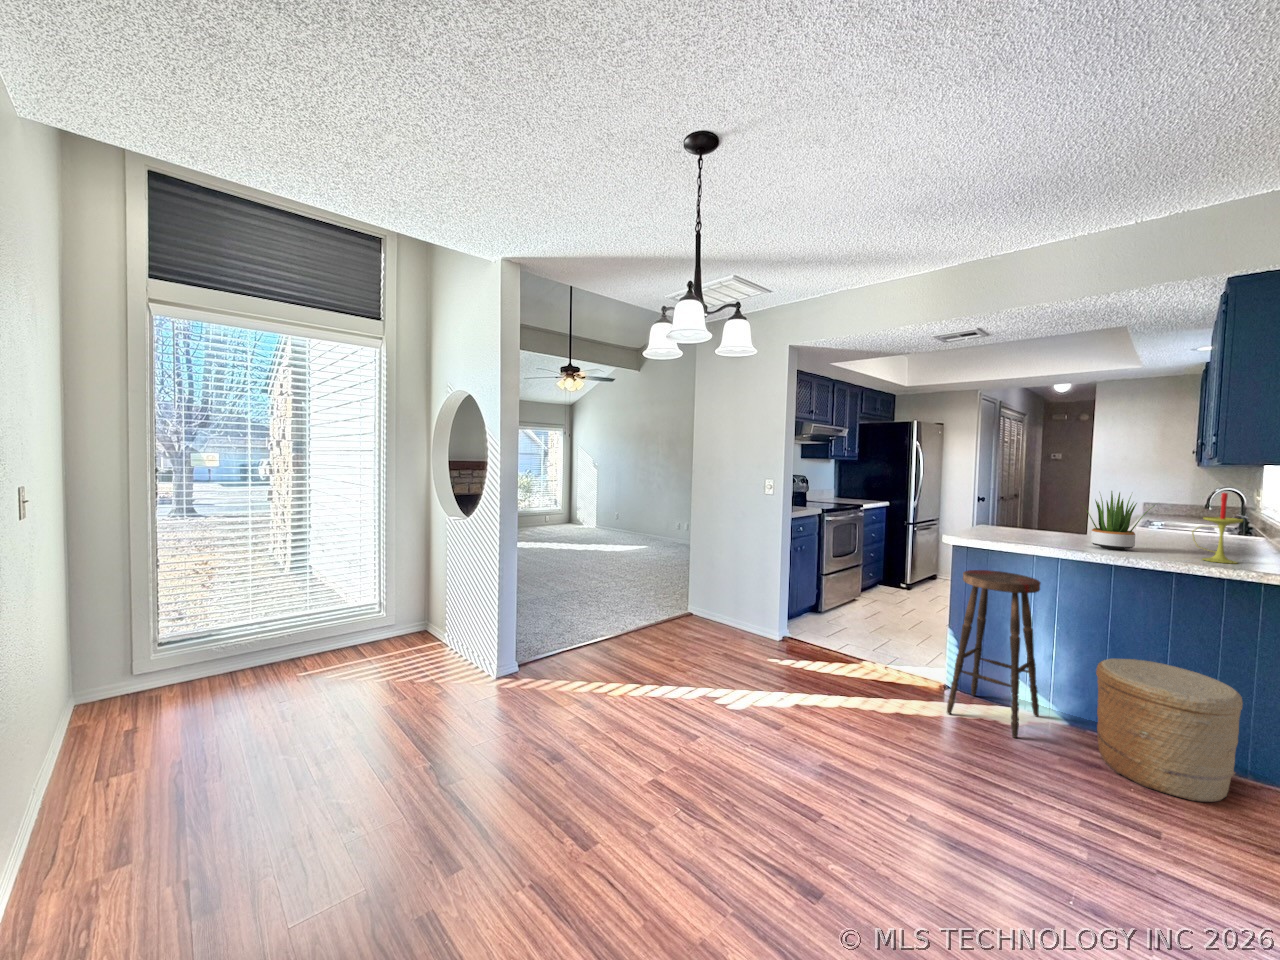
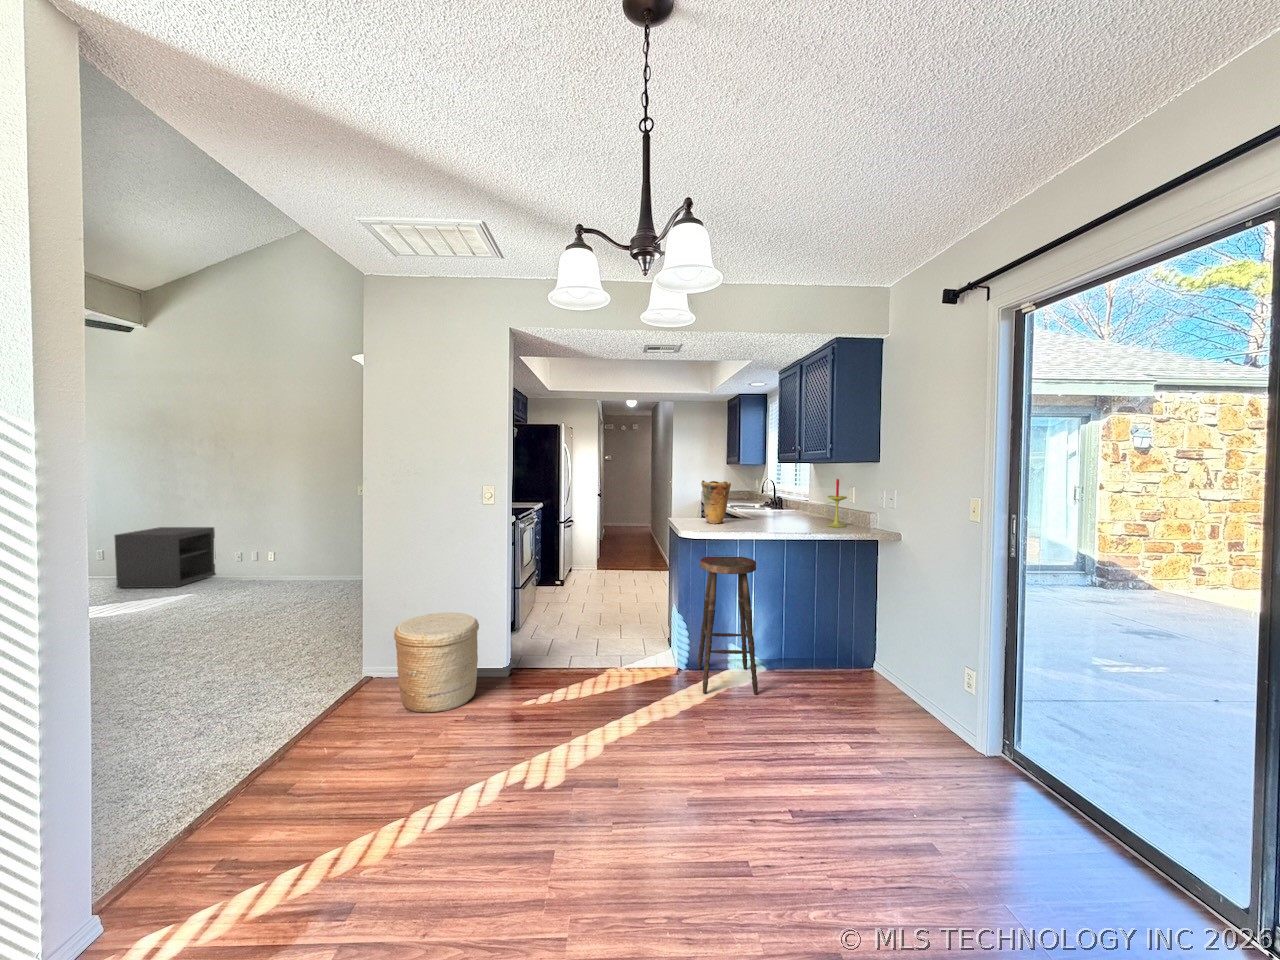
vase: none [1009,486,1052,539] -> present [701,480,731,524]
potted plant: present [1081,491,1155,550] -> none [753,480,802,526]
storage cabinet: none [619,503,668,542] -> present [115,527,216,588]
woven basket: present [1096,658,1243,802] -> present [394,613,479,713]

